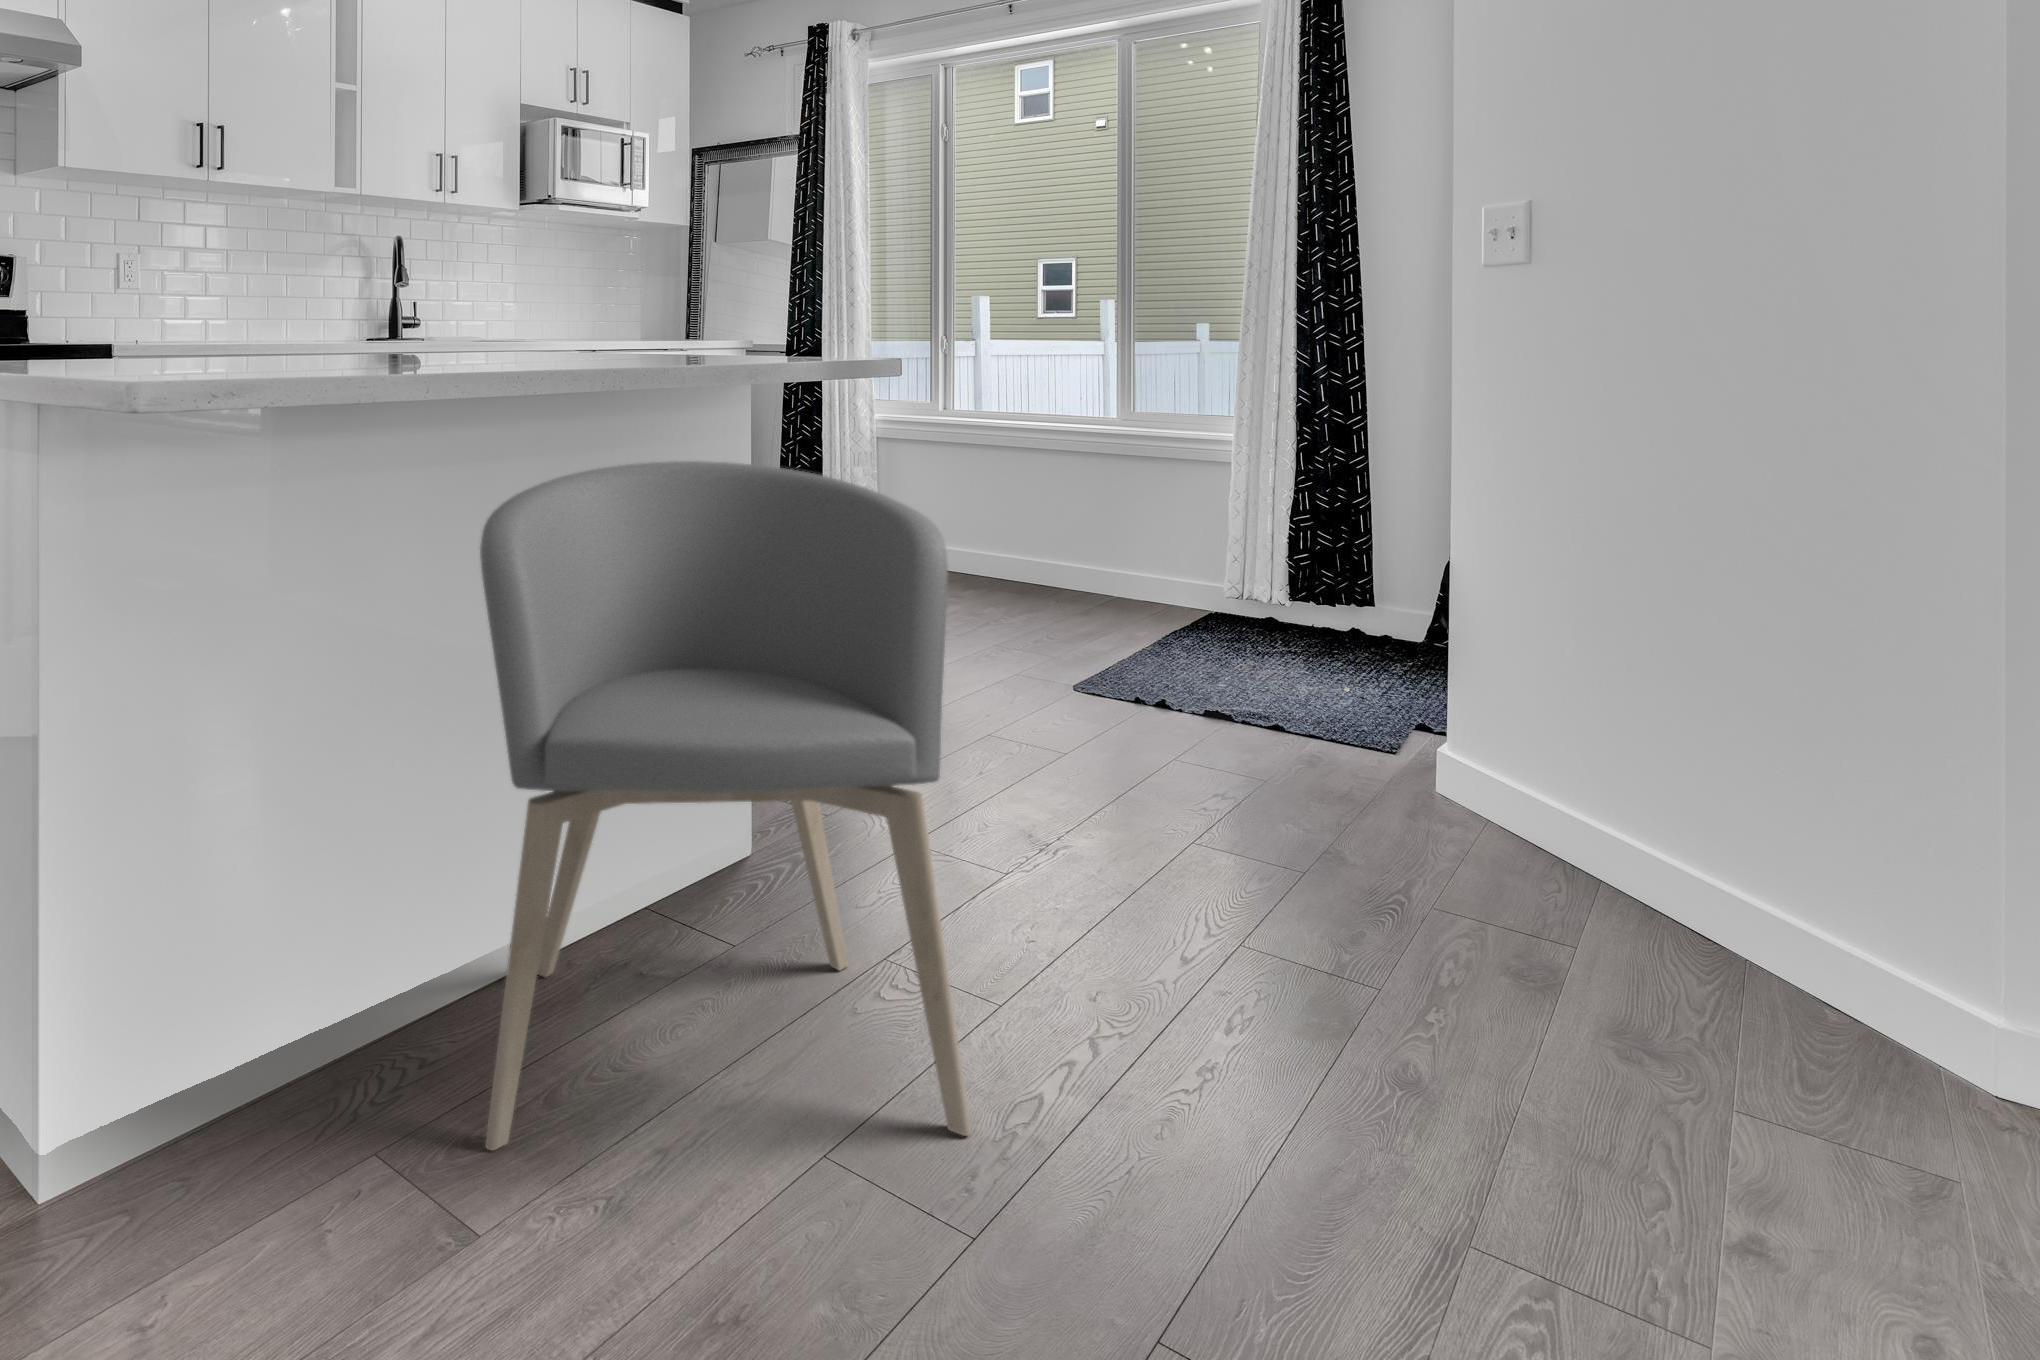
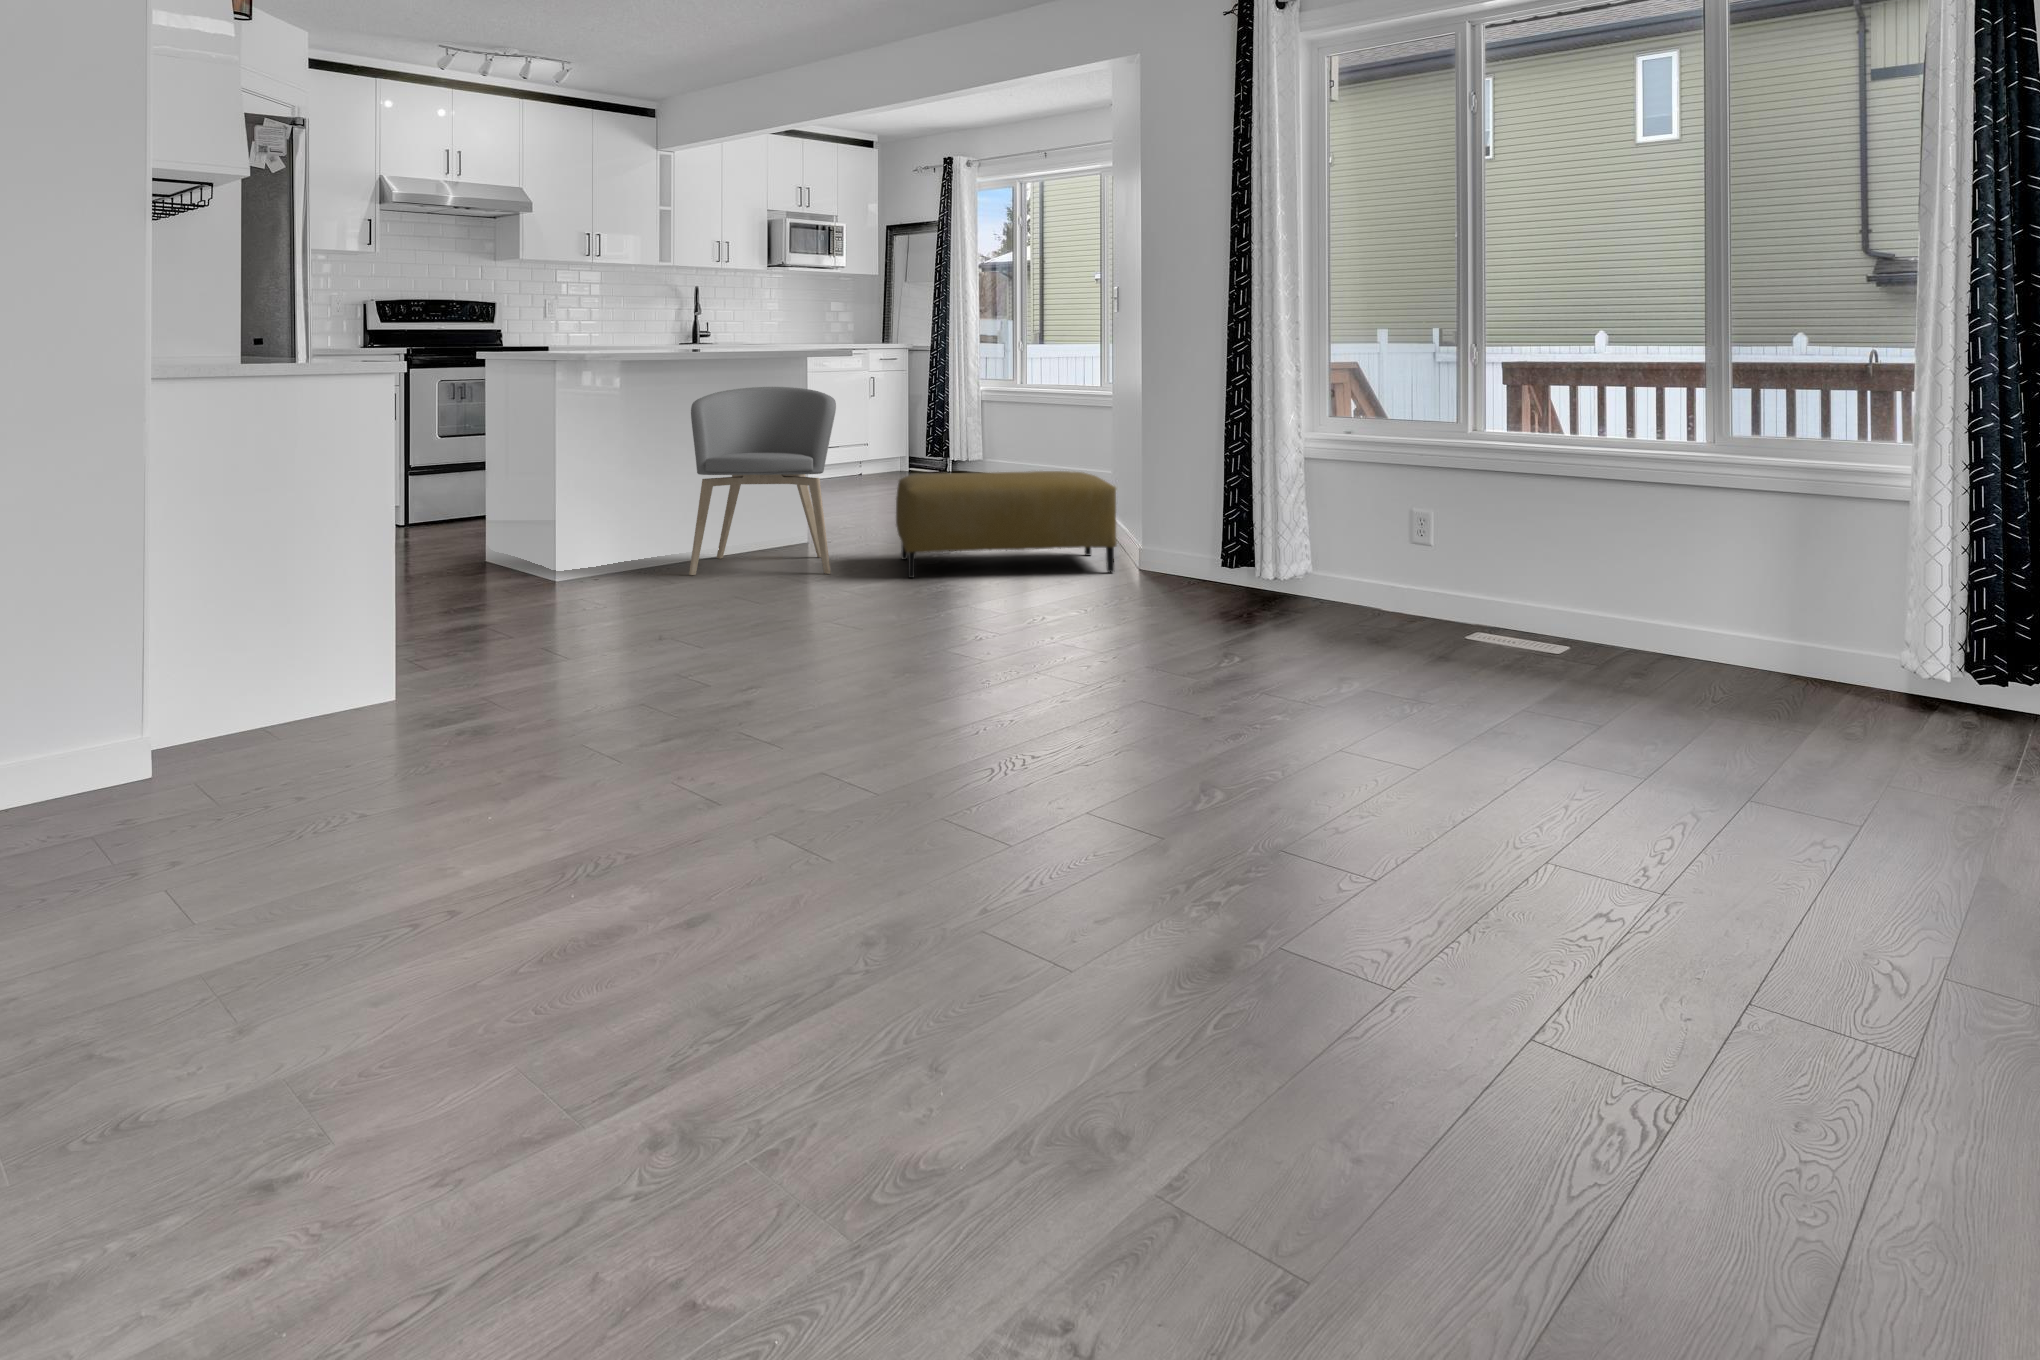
ottoman: none [1080,717,1956,1189] -> present [896,471,1117,578]

